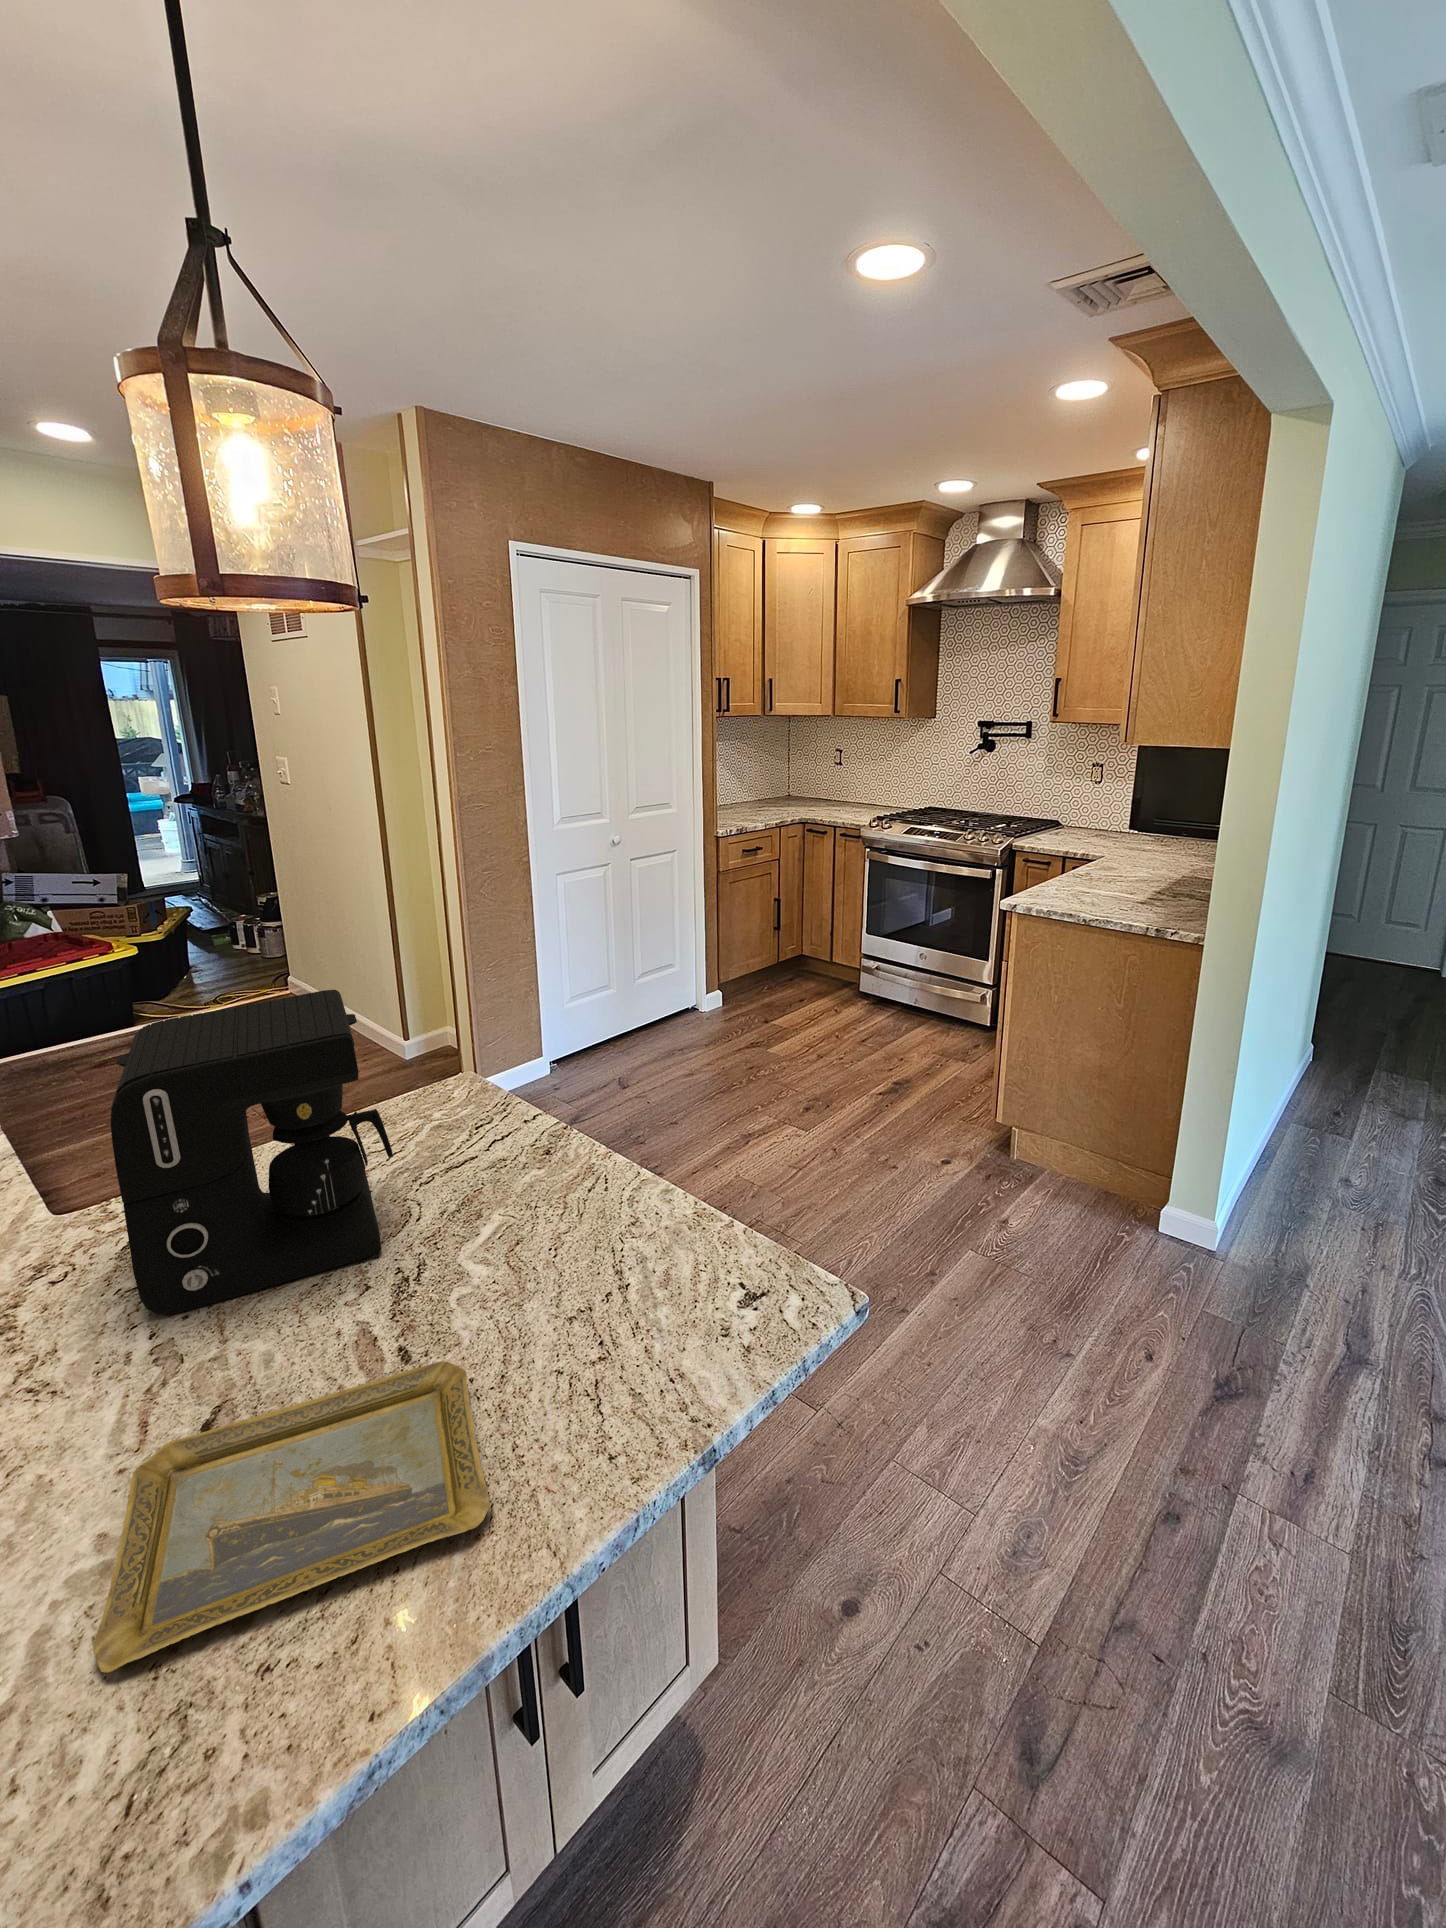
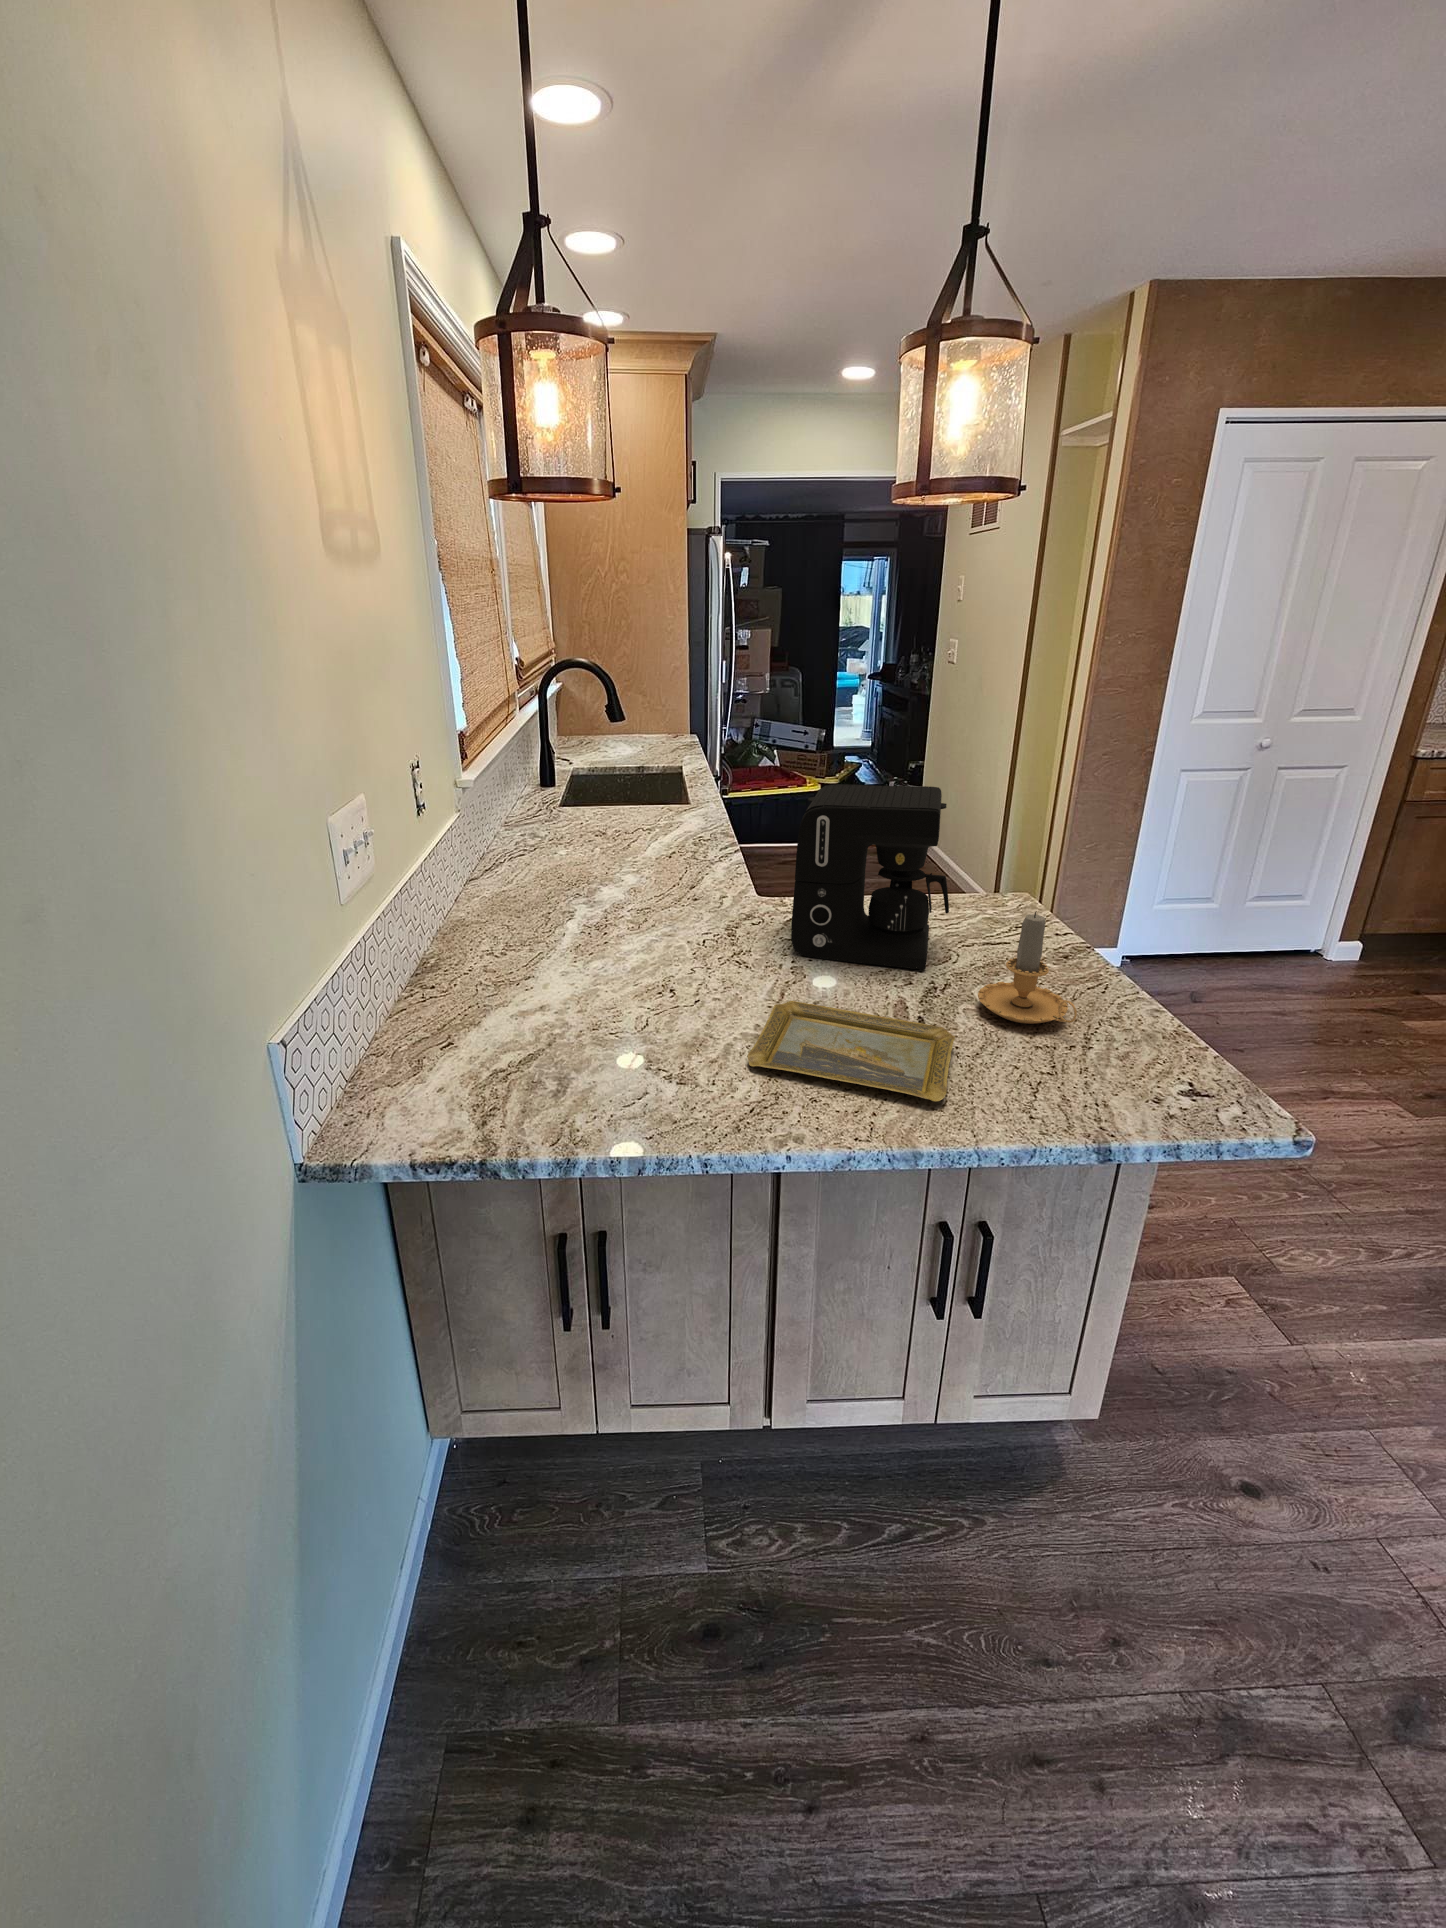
candle: none [469,1138,602,1292] -> present [978,911,1077,1024]

